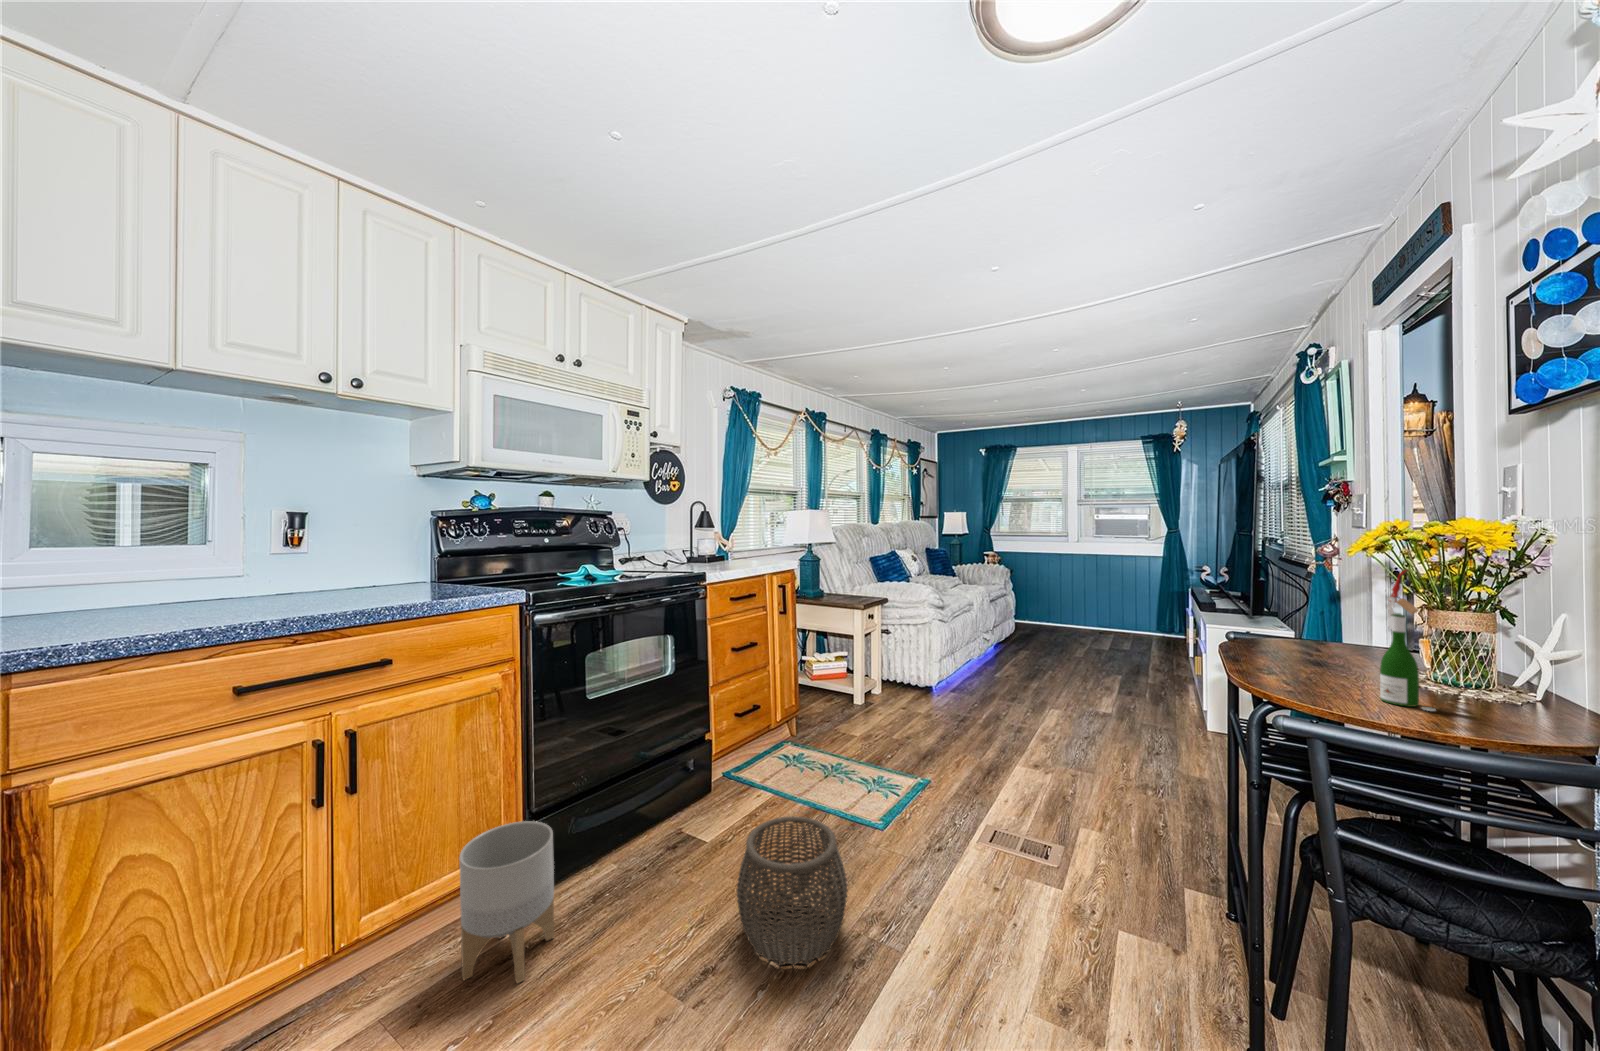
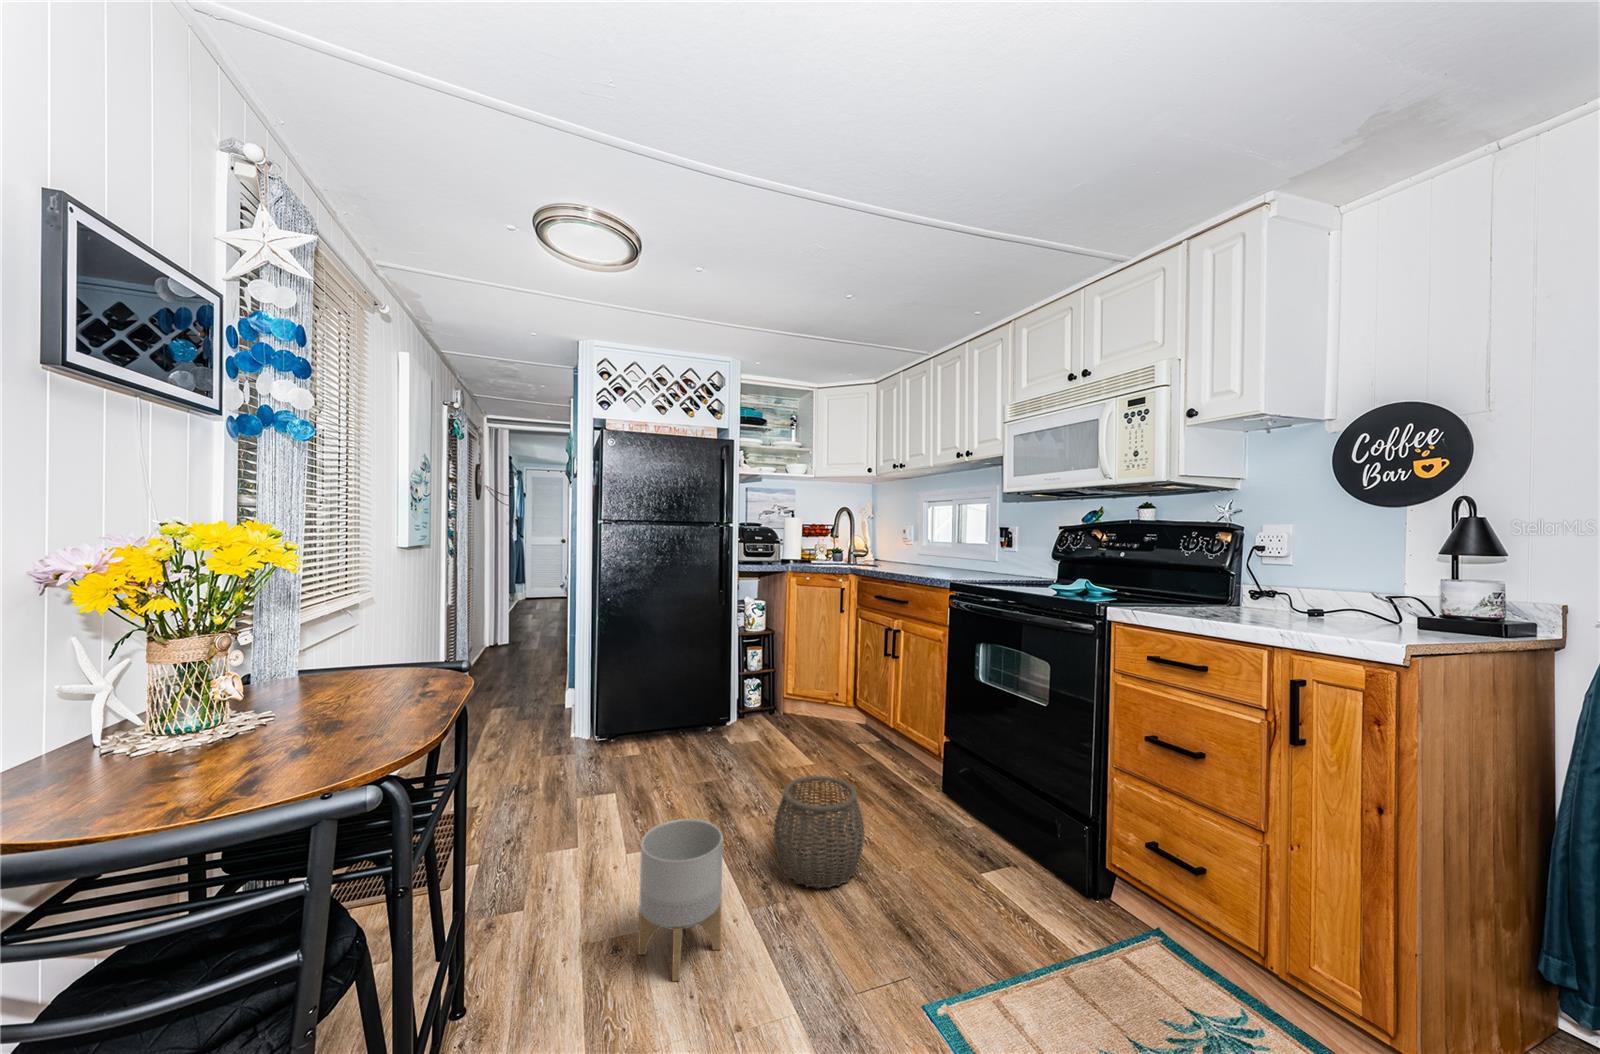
wine bottle: present [1380,569,1435,711] -> none [318,573,353,703]
planter: present [459,821,554,983] -> present [638,819,723,981]

